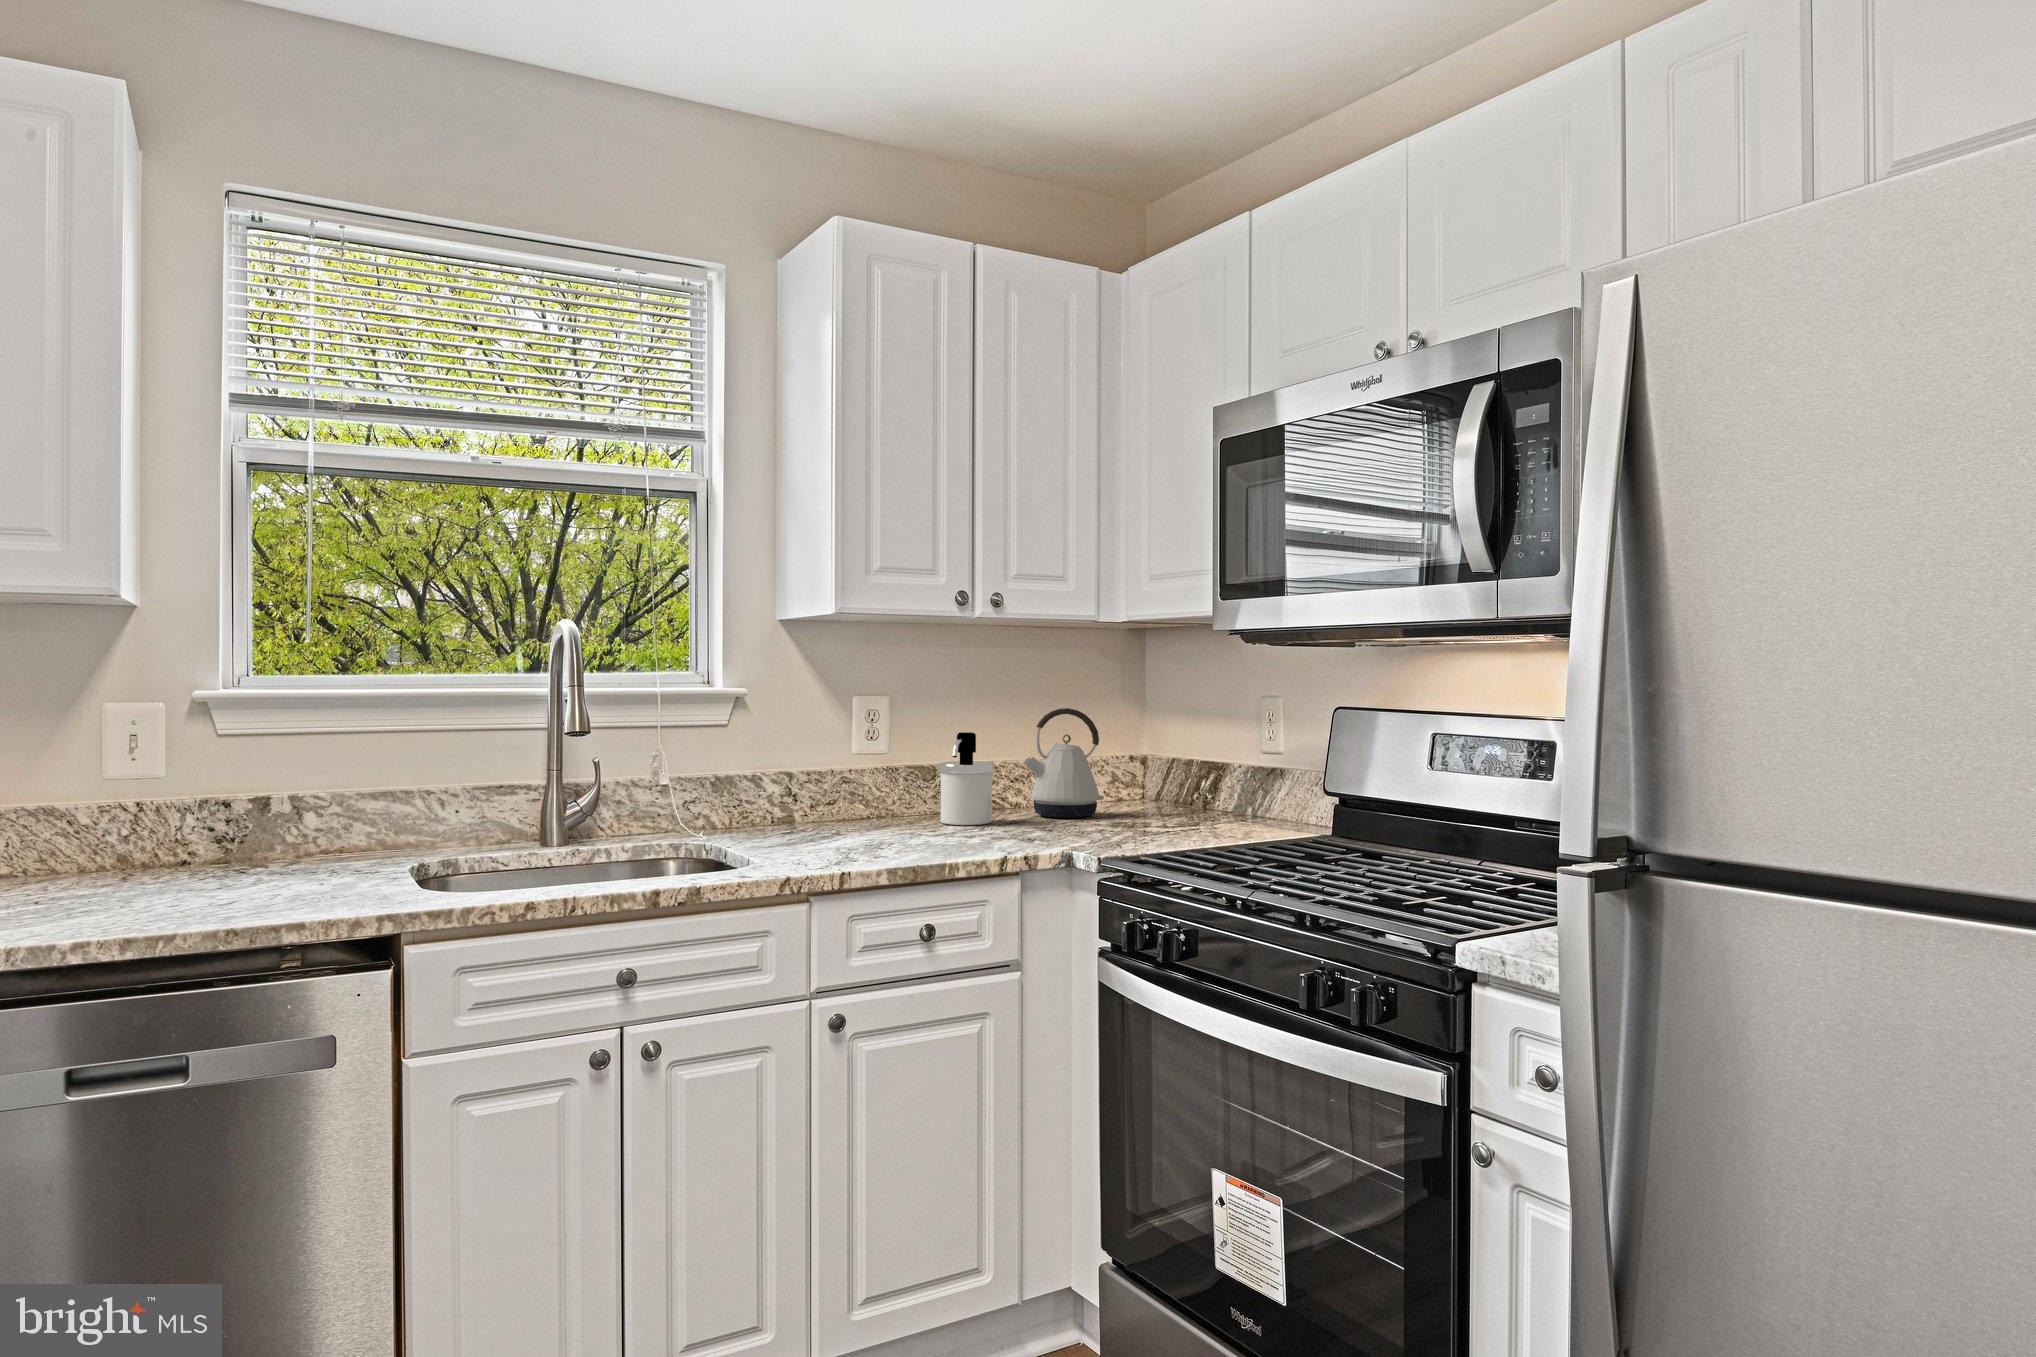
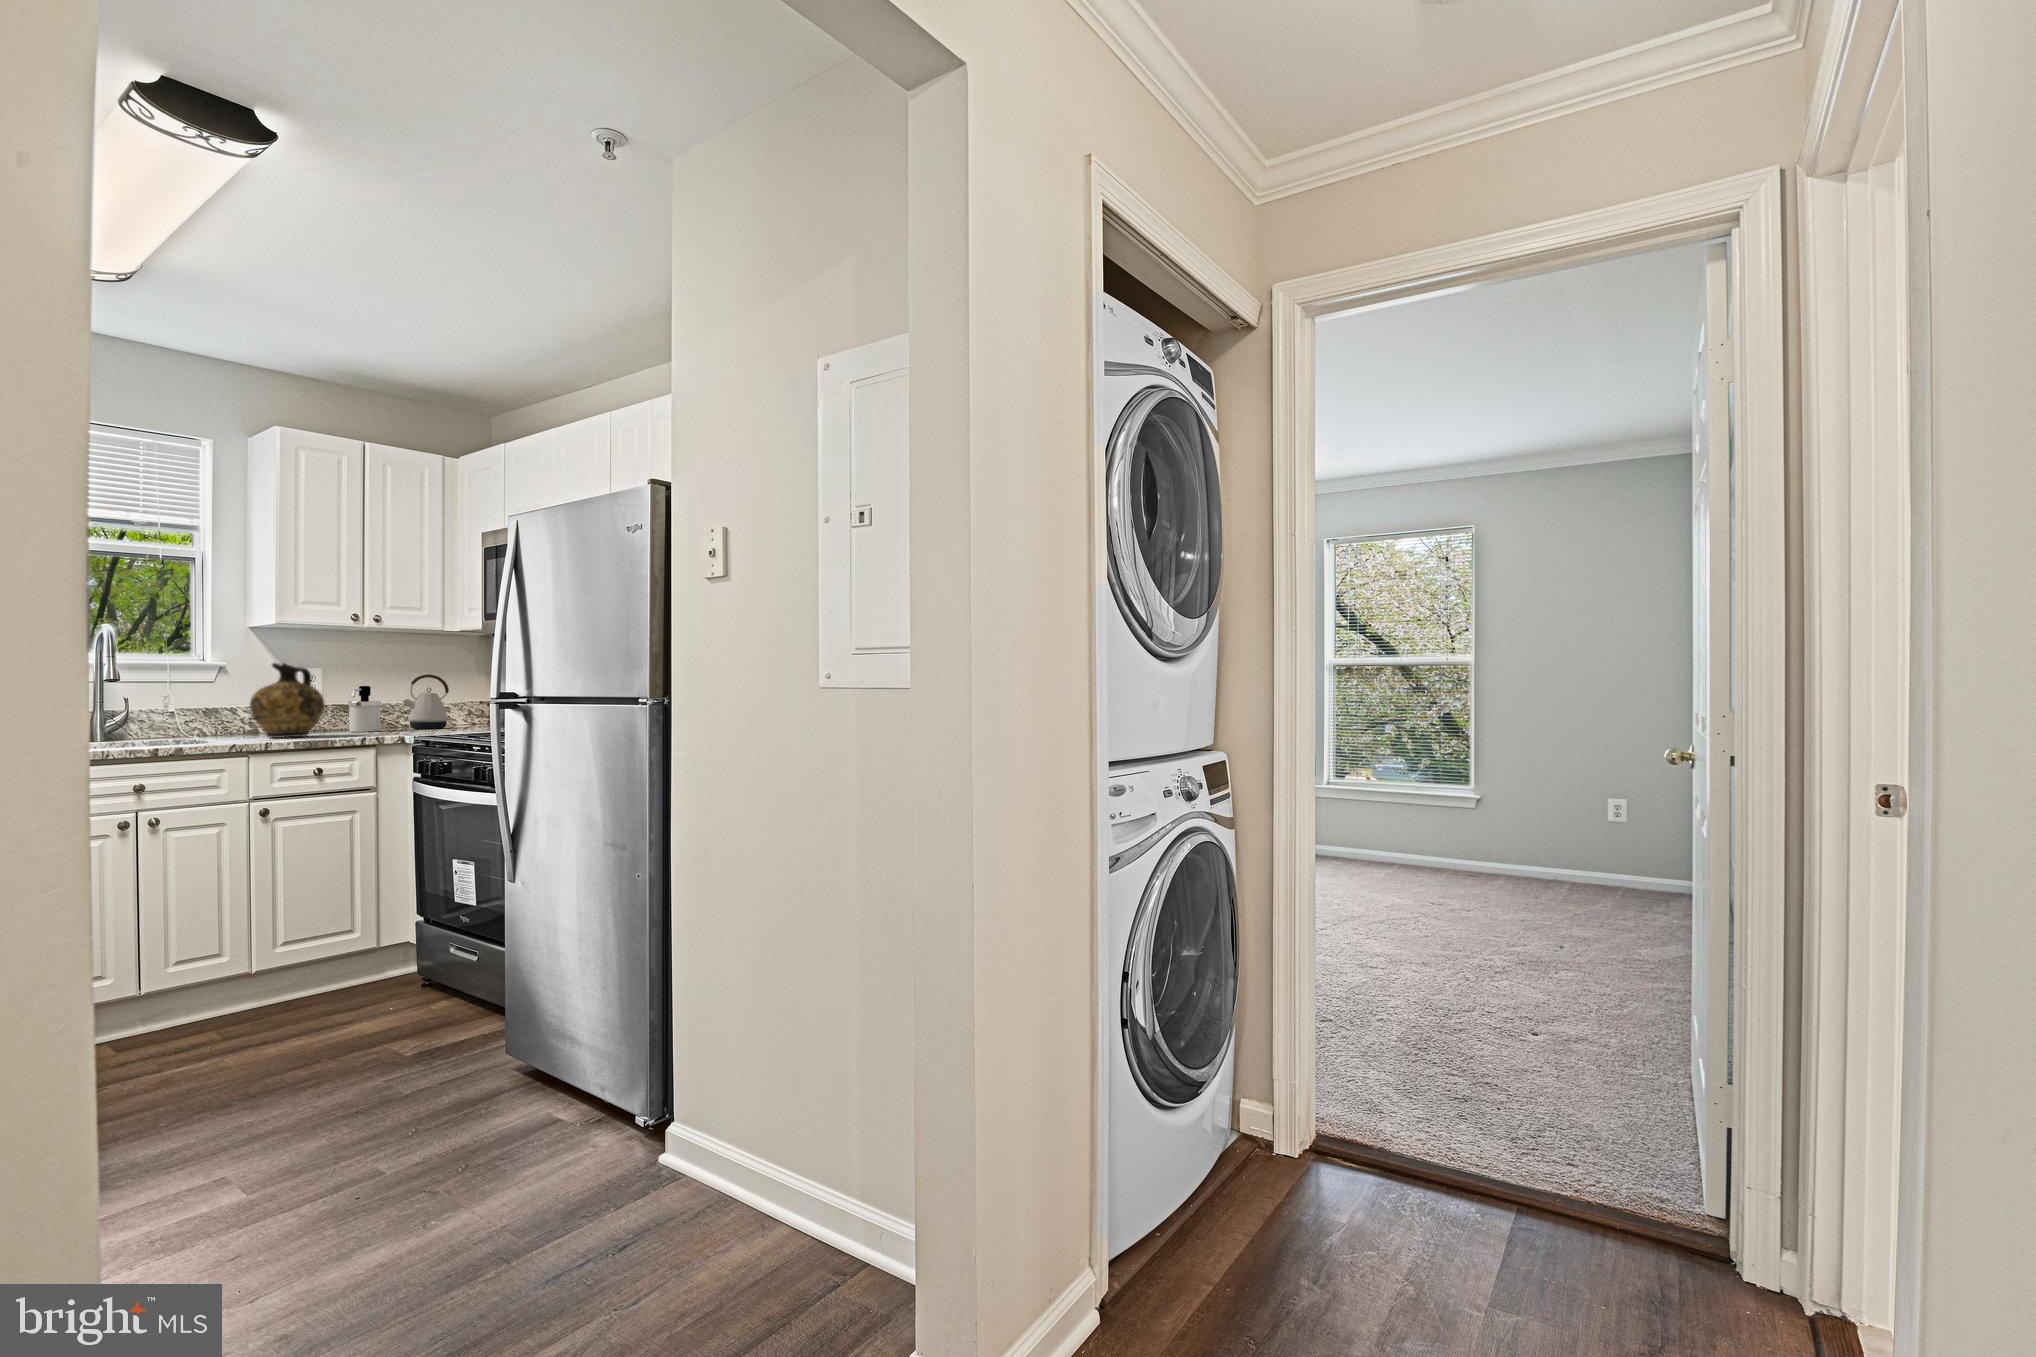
ceramic jug: none [796,692,918,847] -> present [250,663,324,738]

